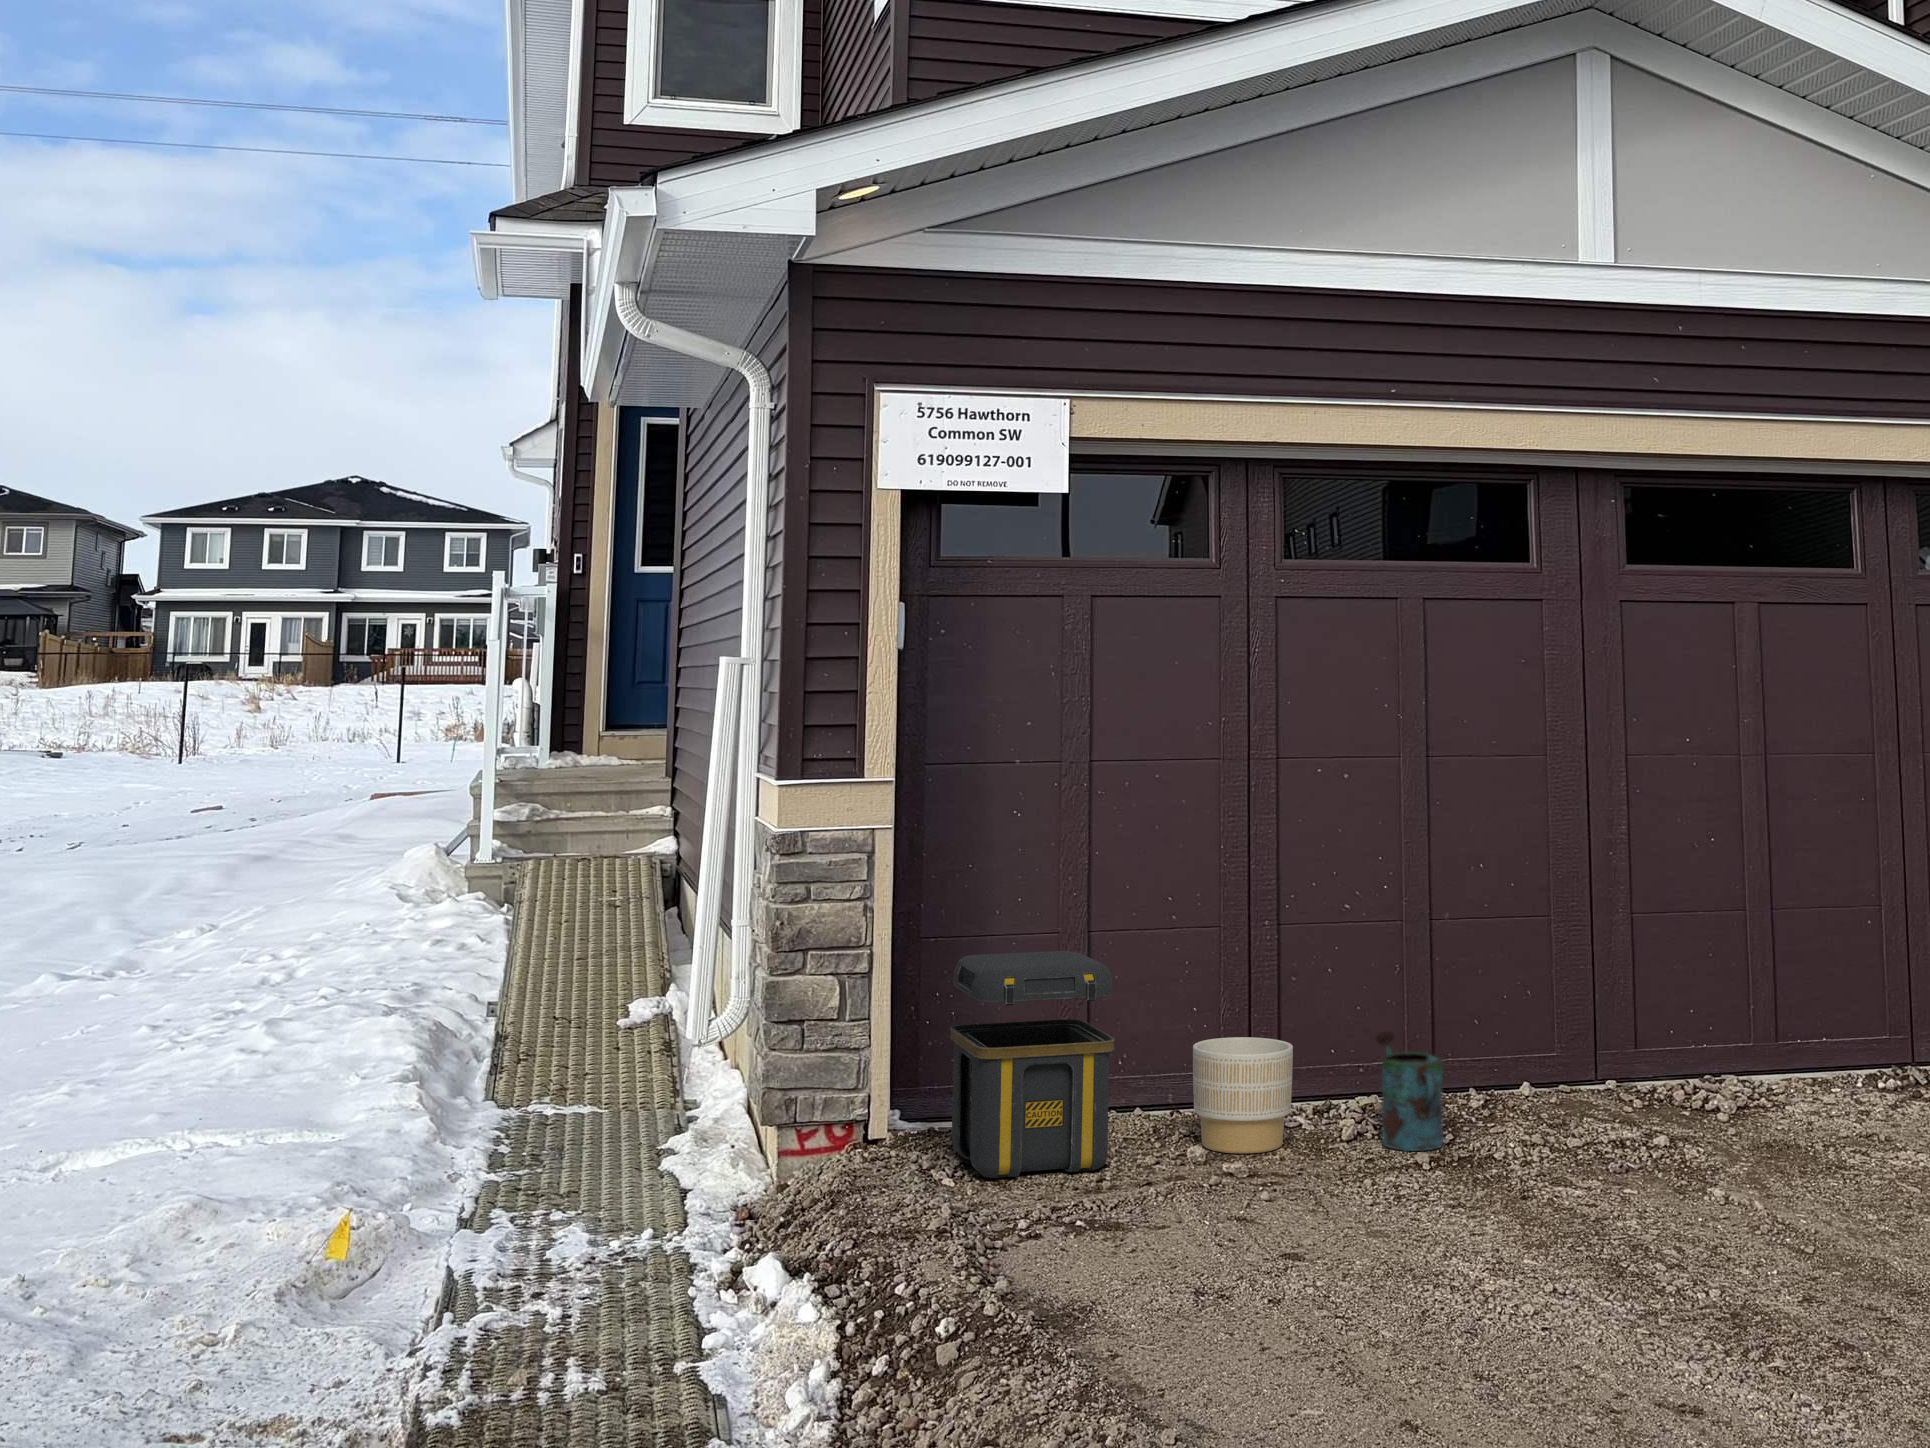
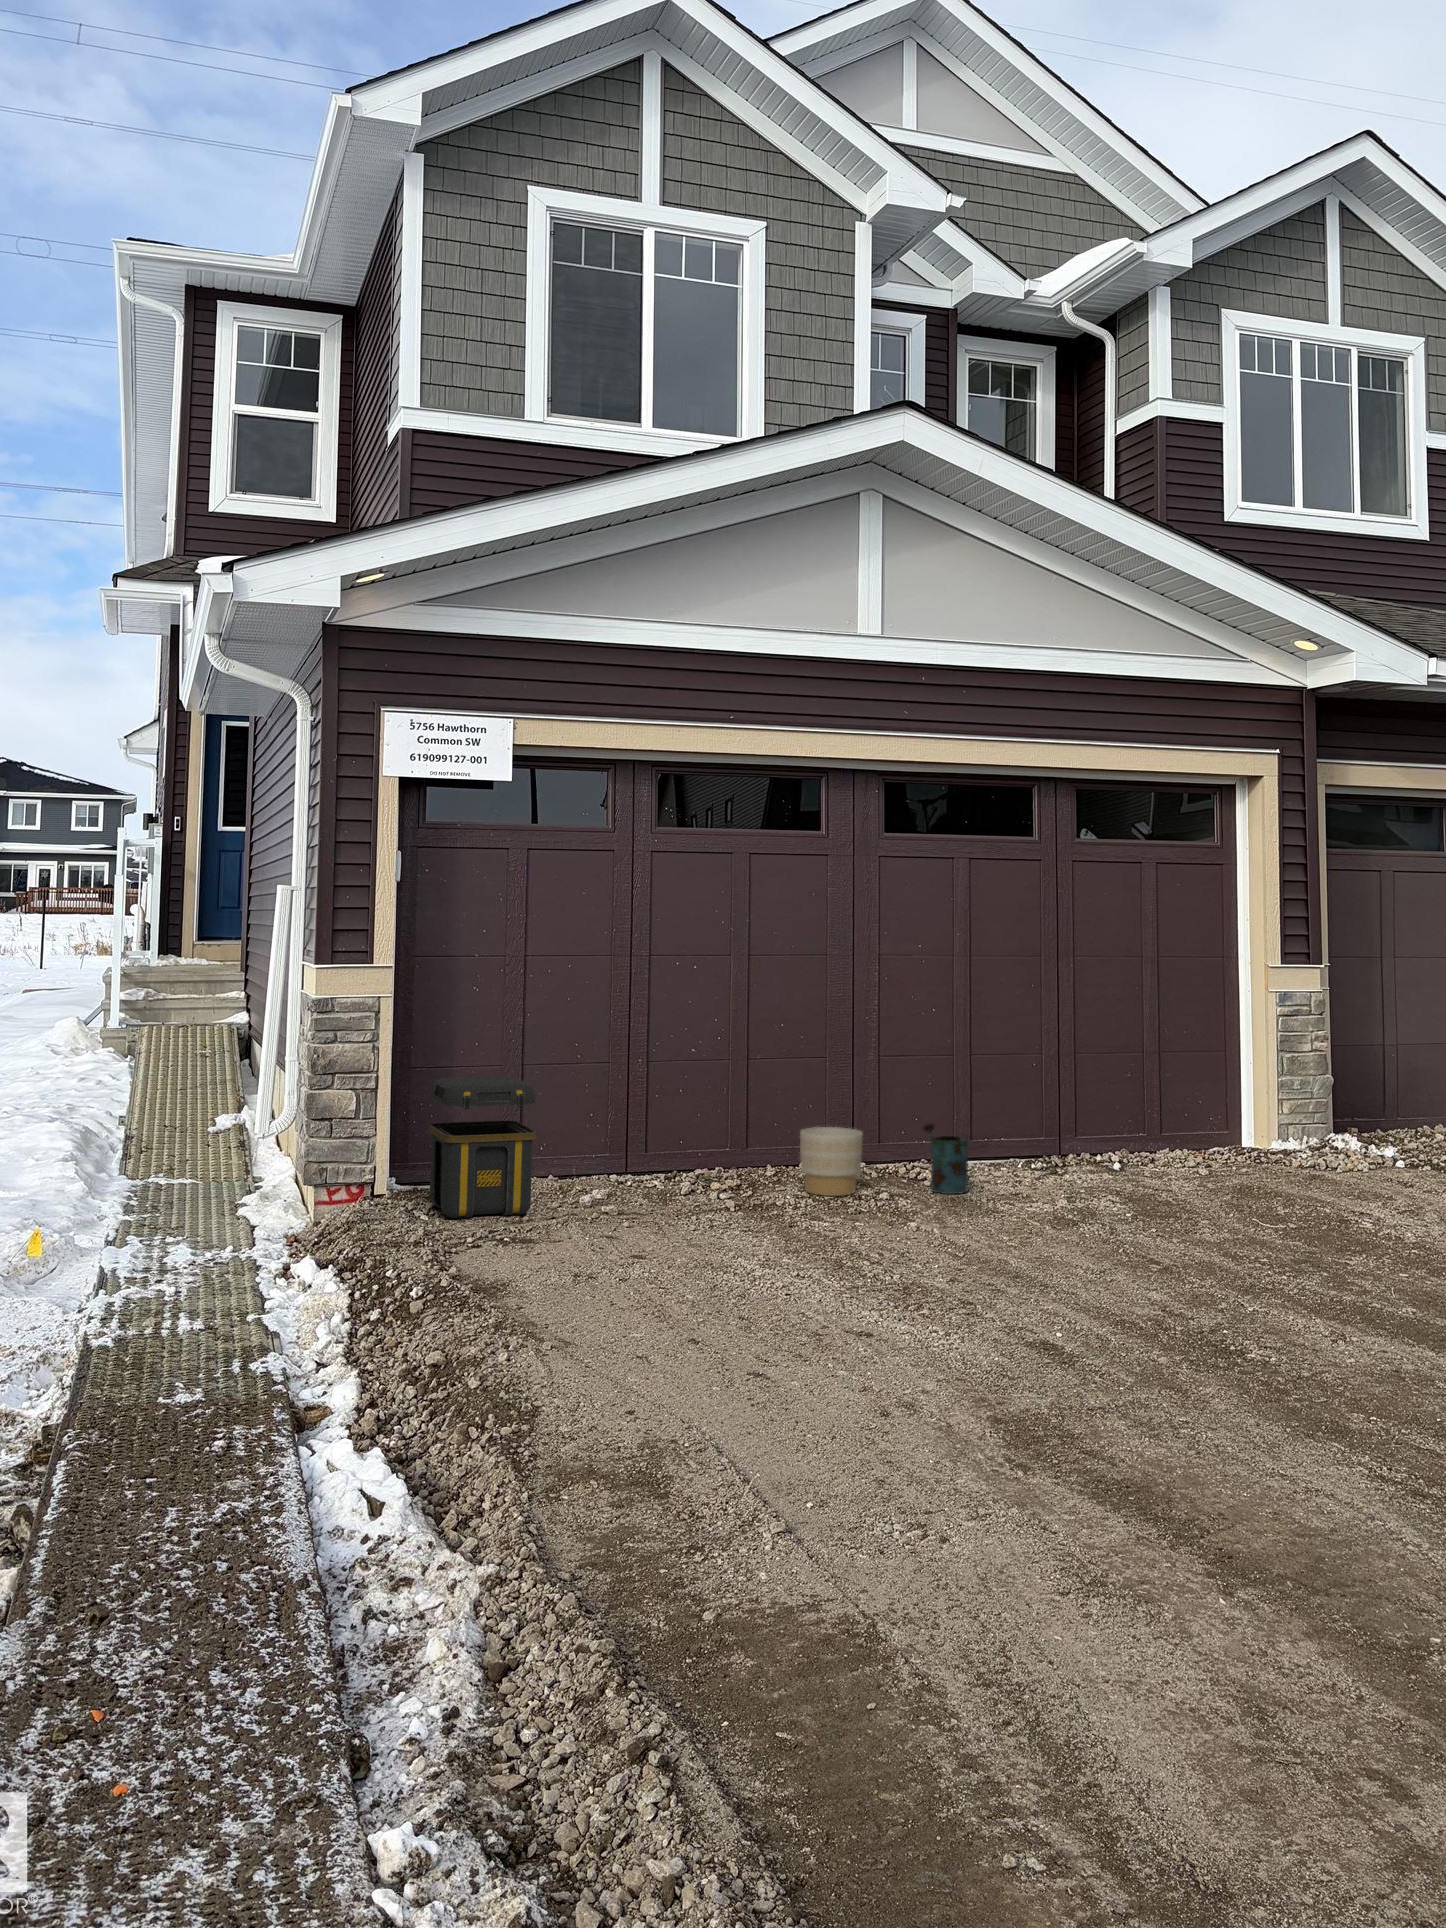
watering can: present [1376,1031,1443,1151] -> present [923,1124,968,1194]
planter: present [1193,1037,1293,1154] -> present [800,1127,863,1196]

